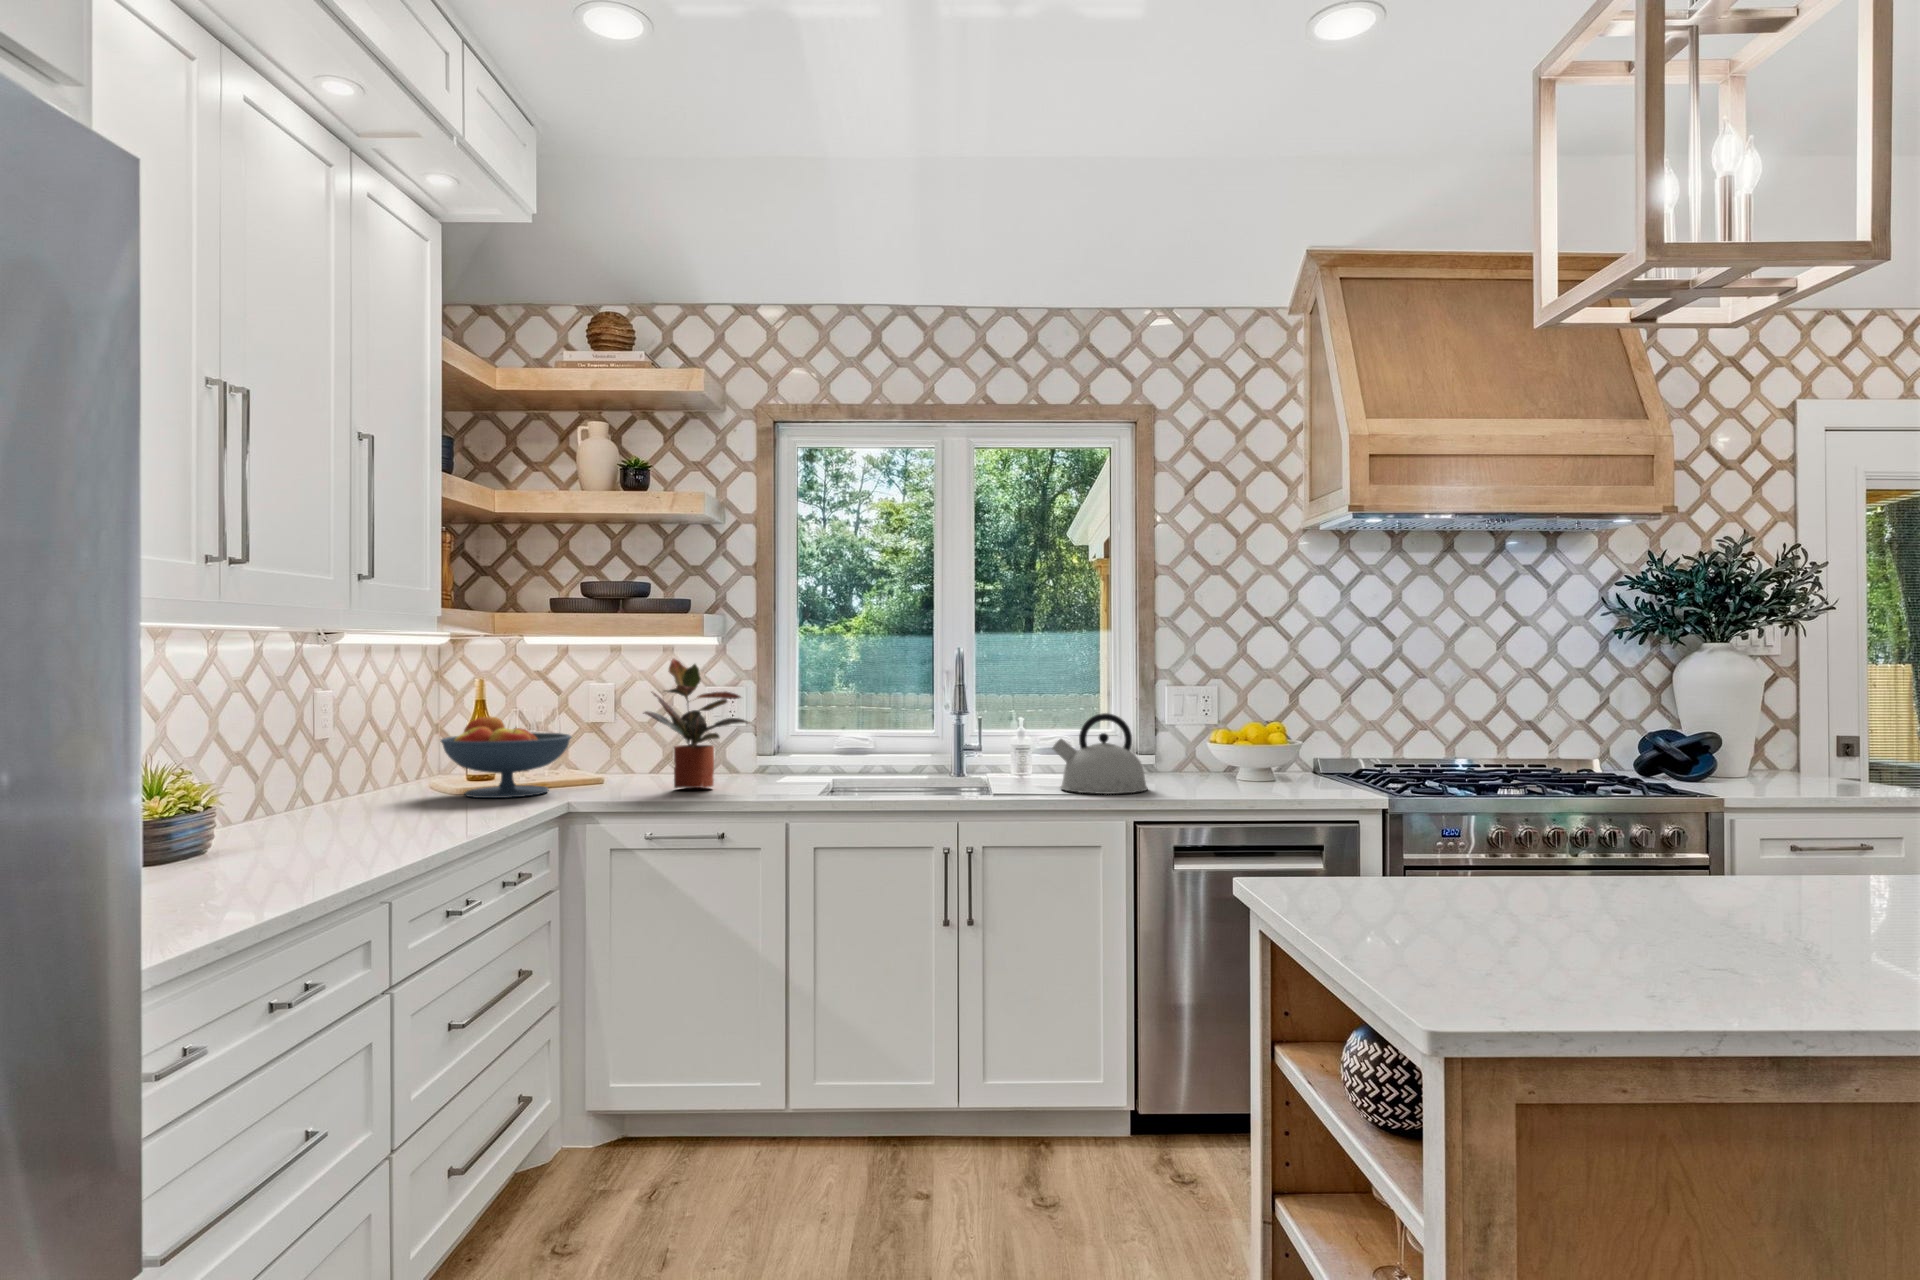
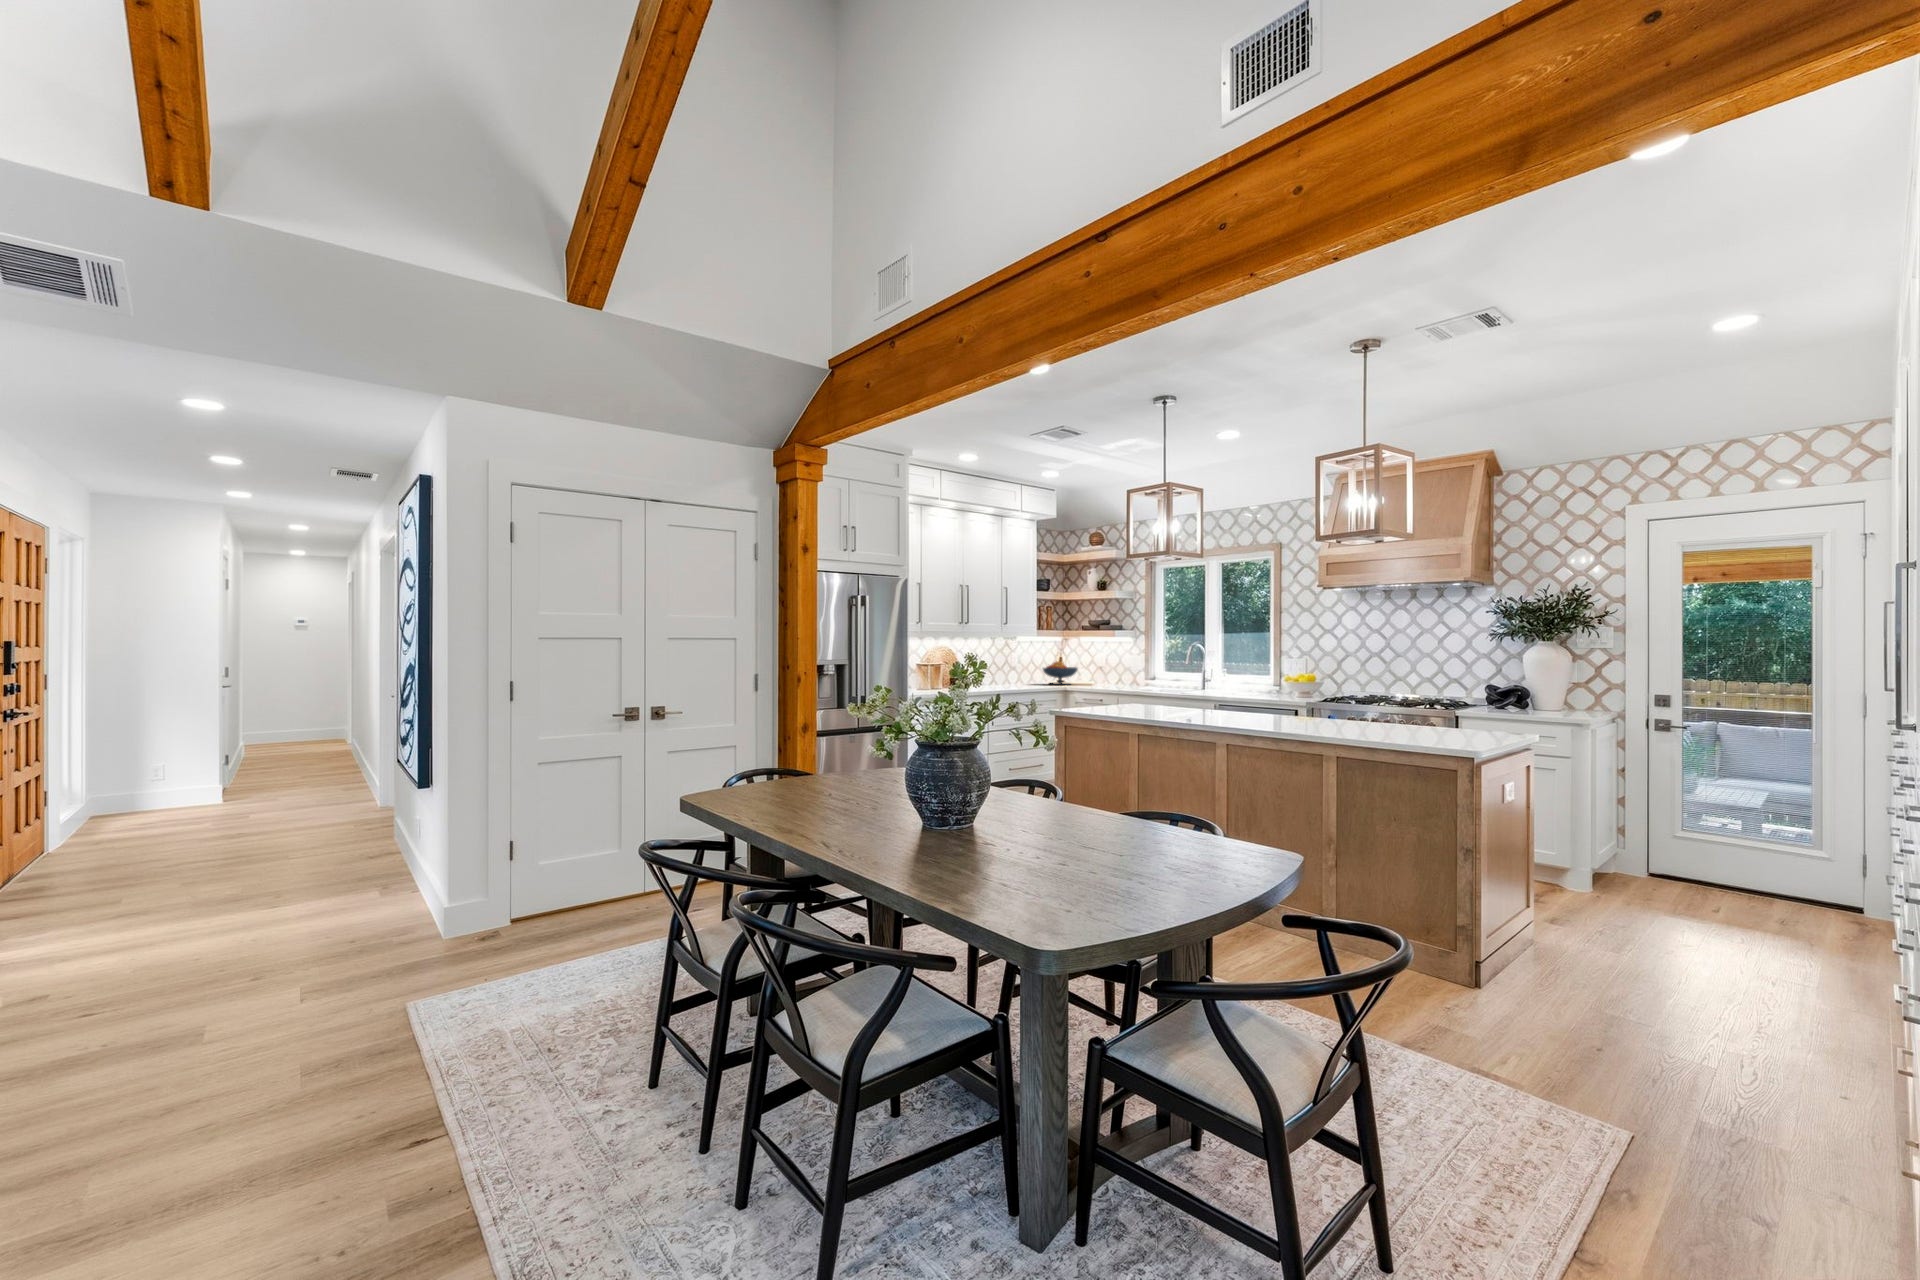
potted plant: present [643,659,748,788] -> none [1089,645,1123,686]
kettle: present [1052,713,1148,794] -> none [1204,666,1237,694]

